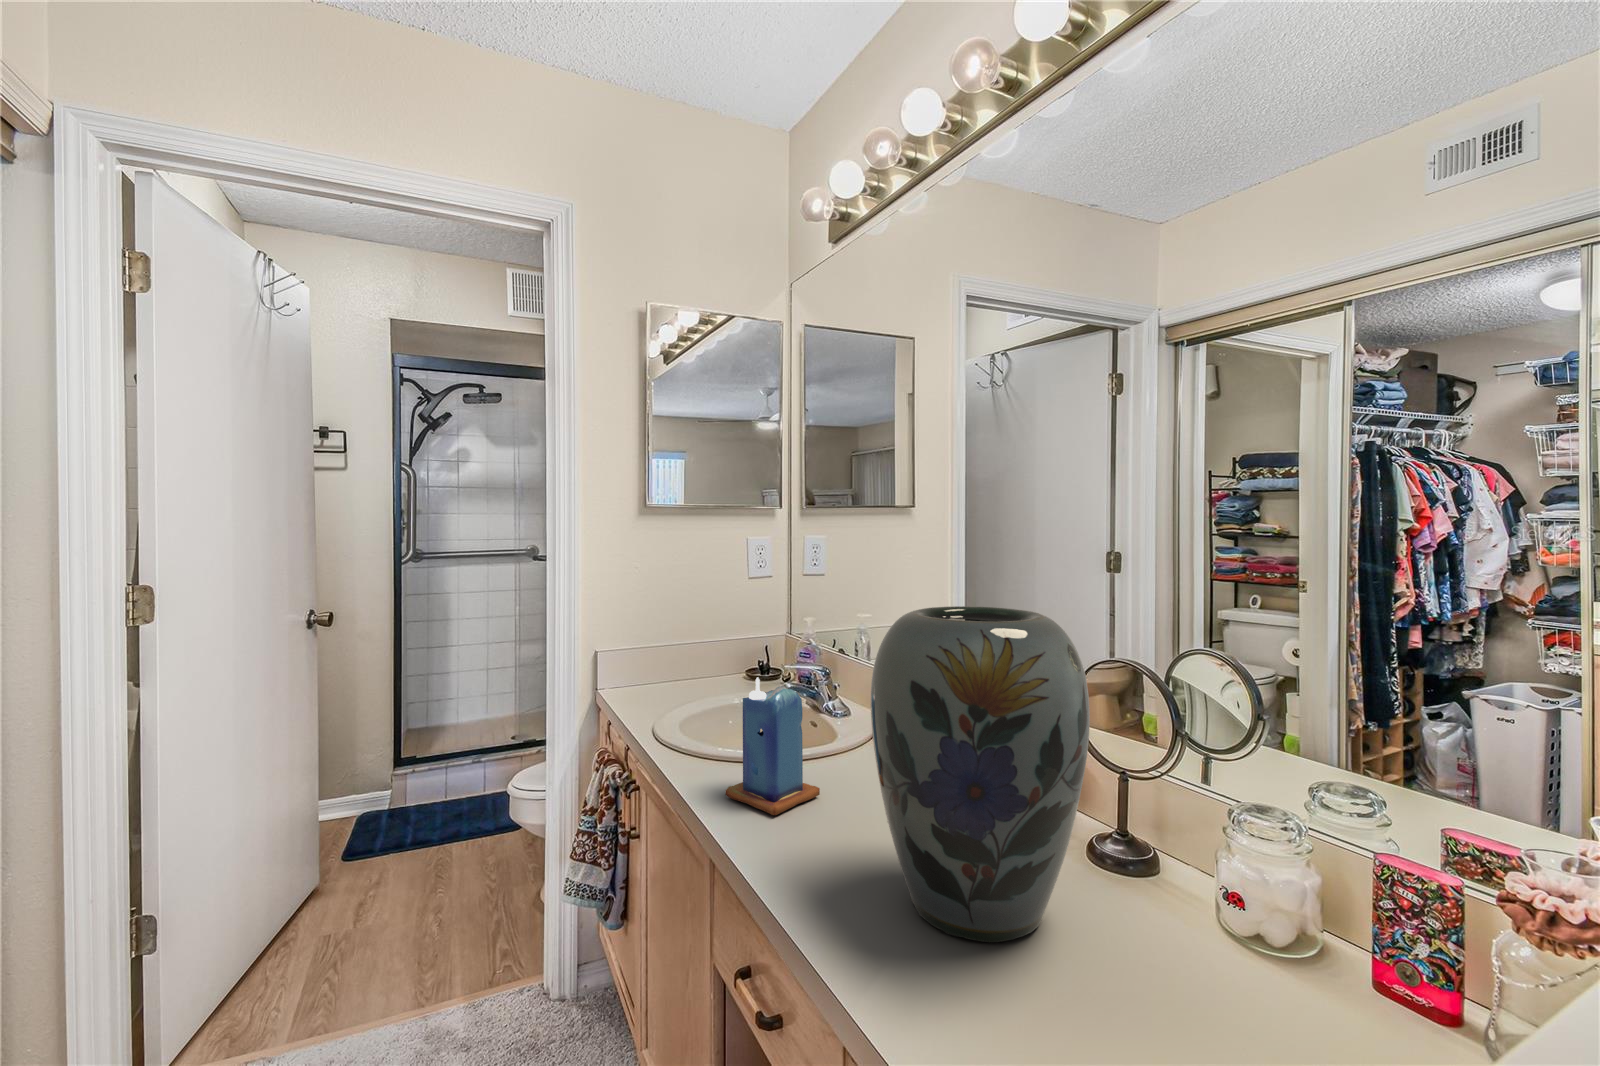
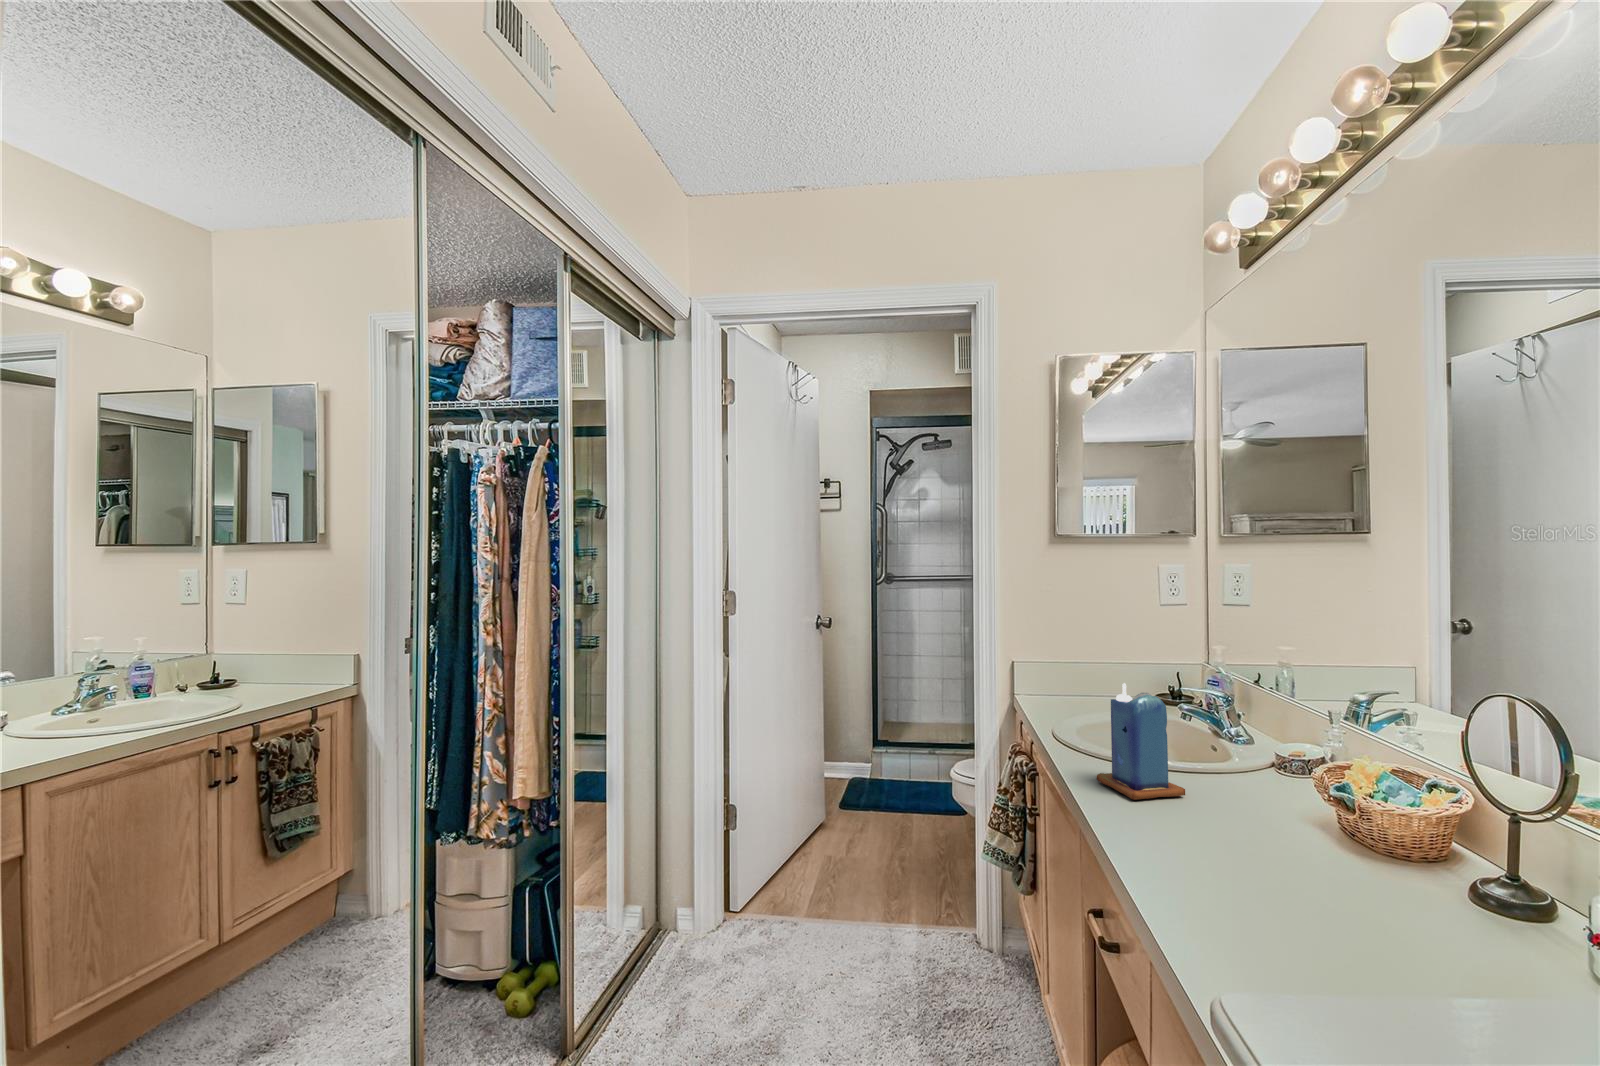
vase: present [871,606,1090,942] -> none [1182,625,1406,917]

